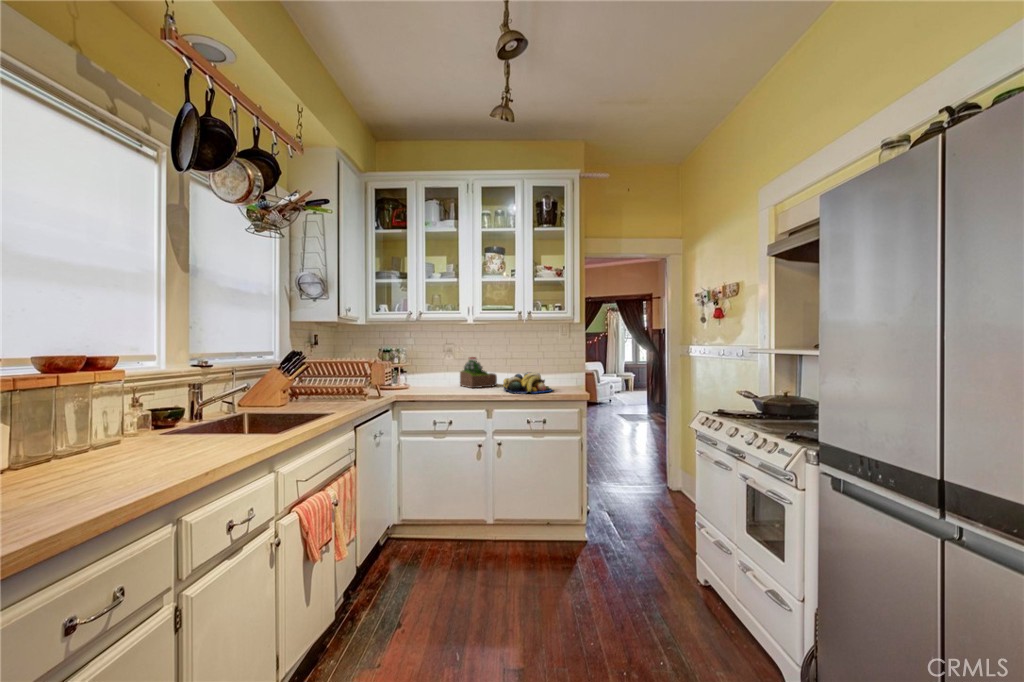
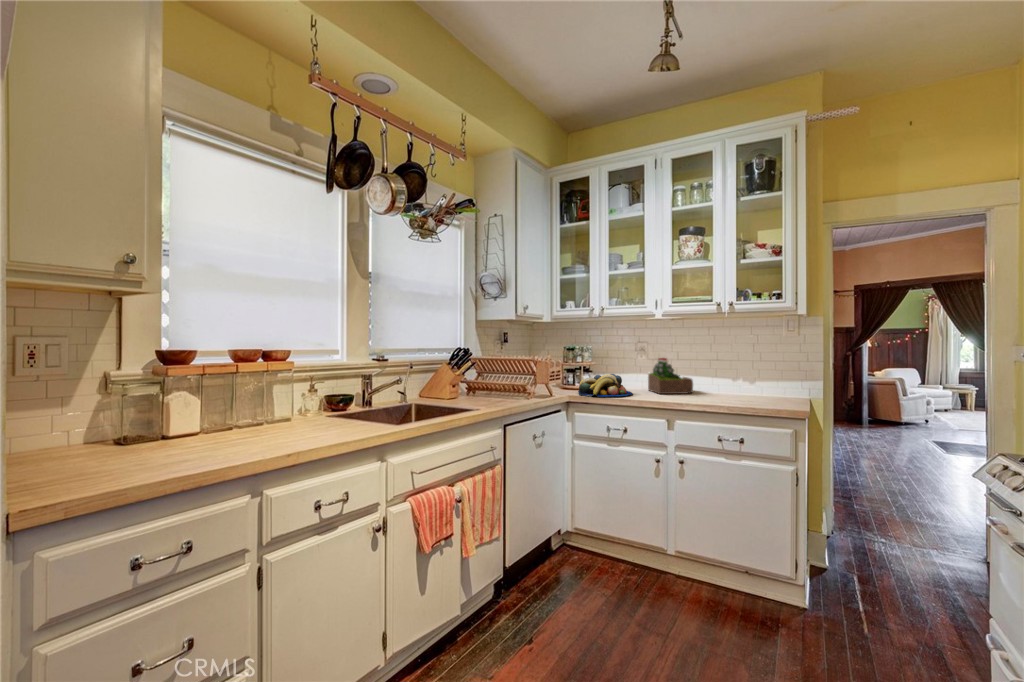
fruit bowl: present [503,372,552,394] -> present [578,374,632,397]

